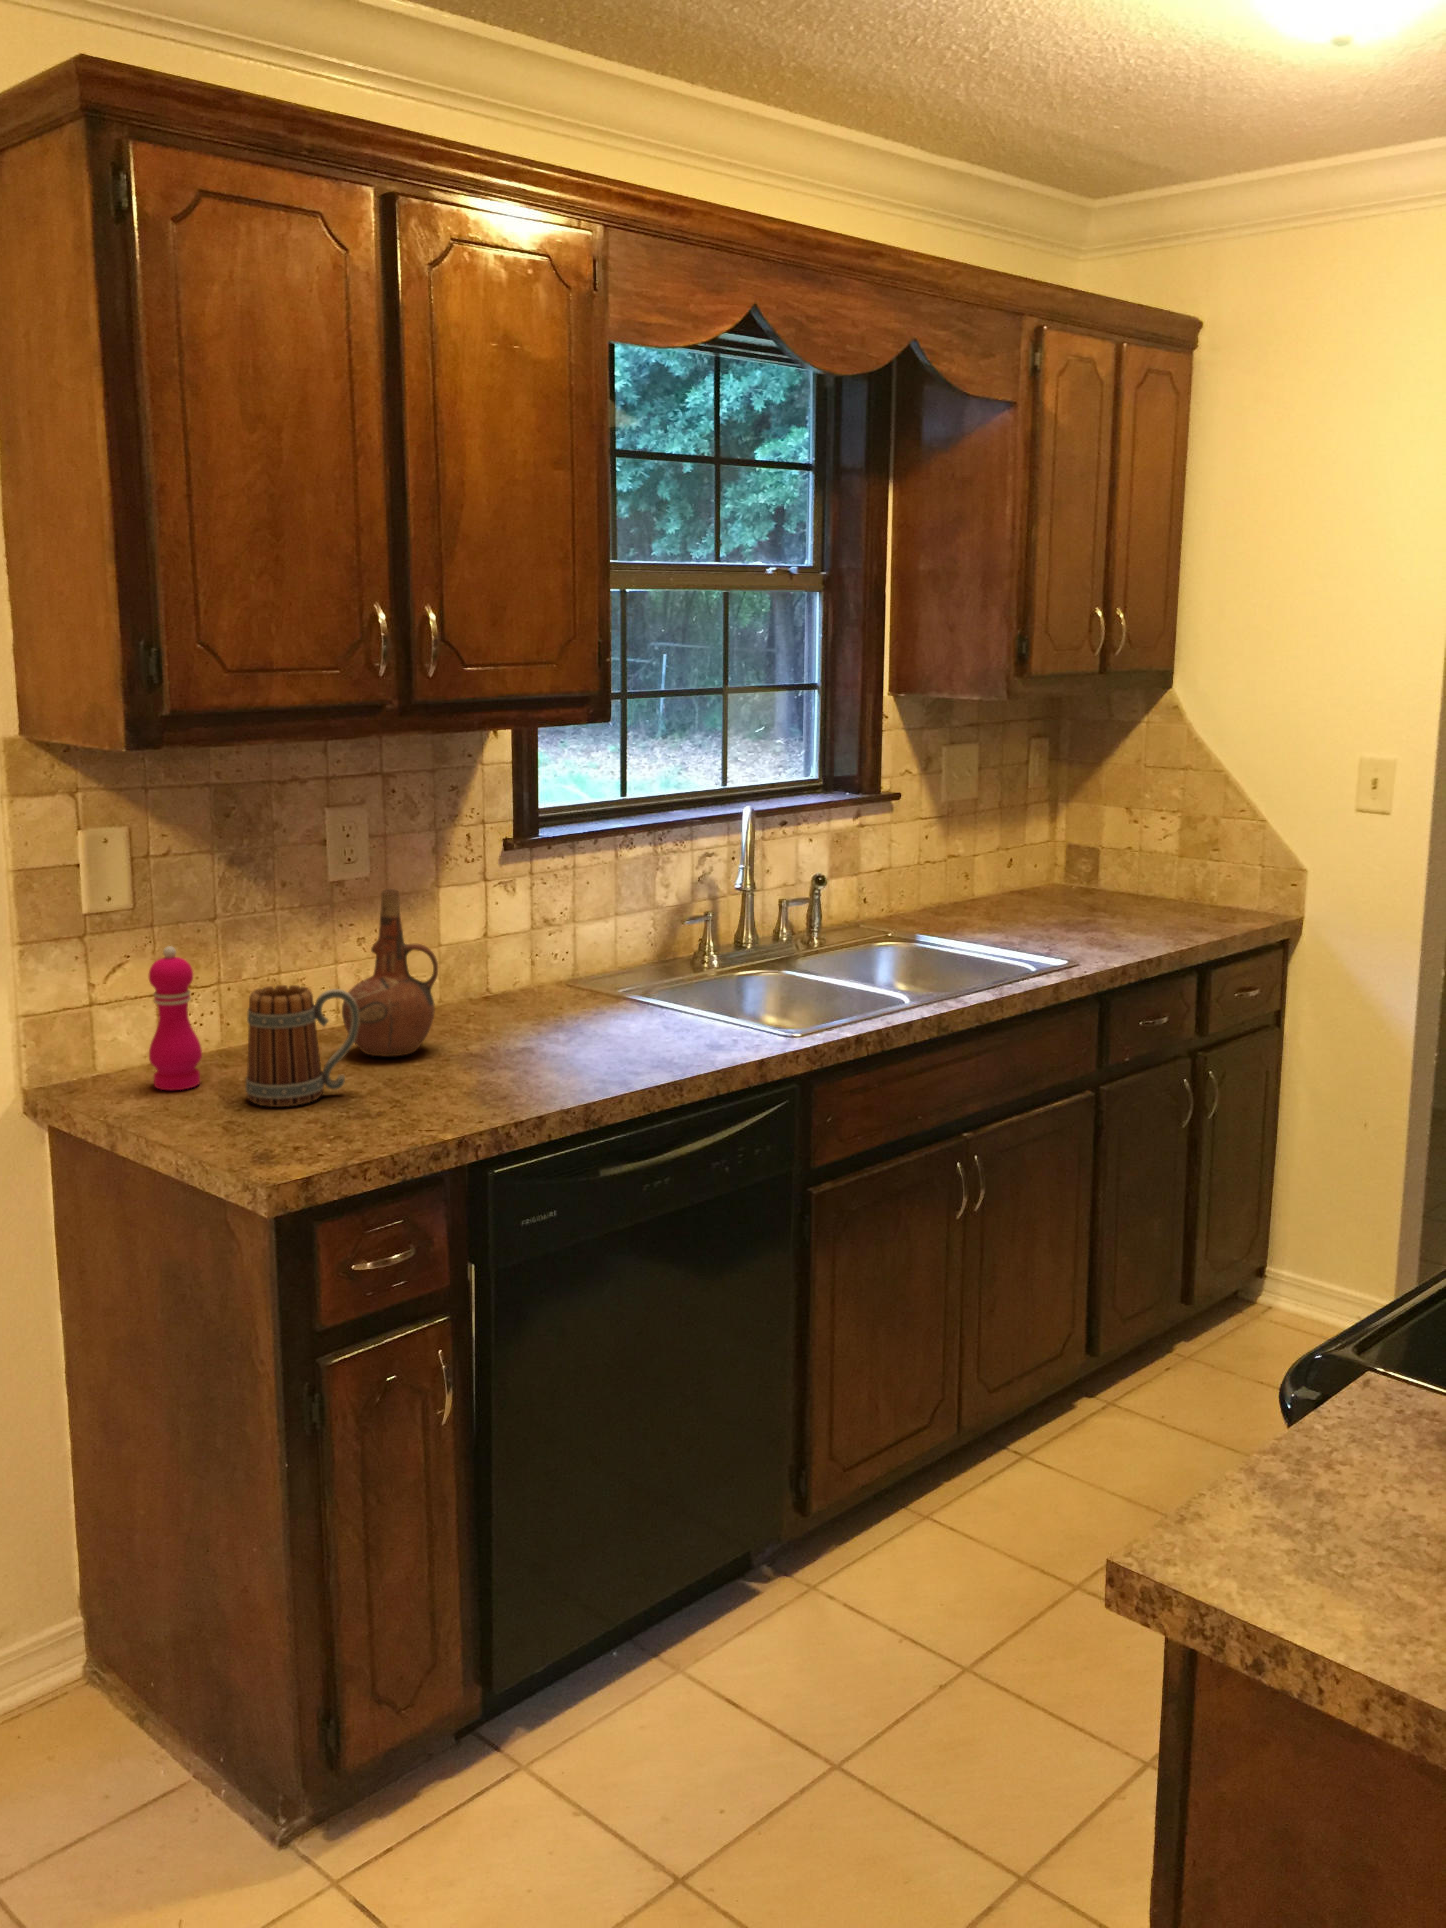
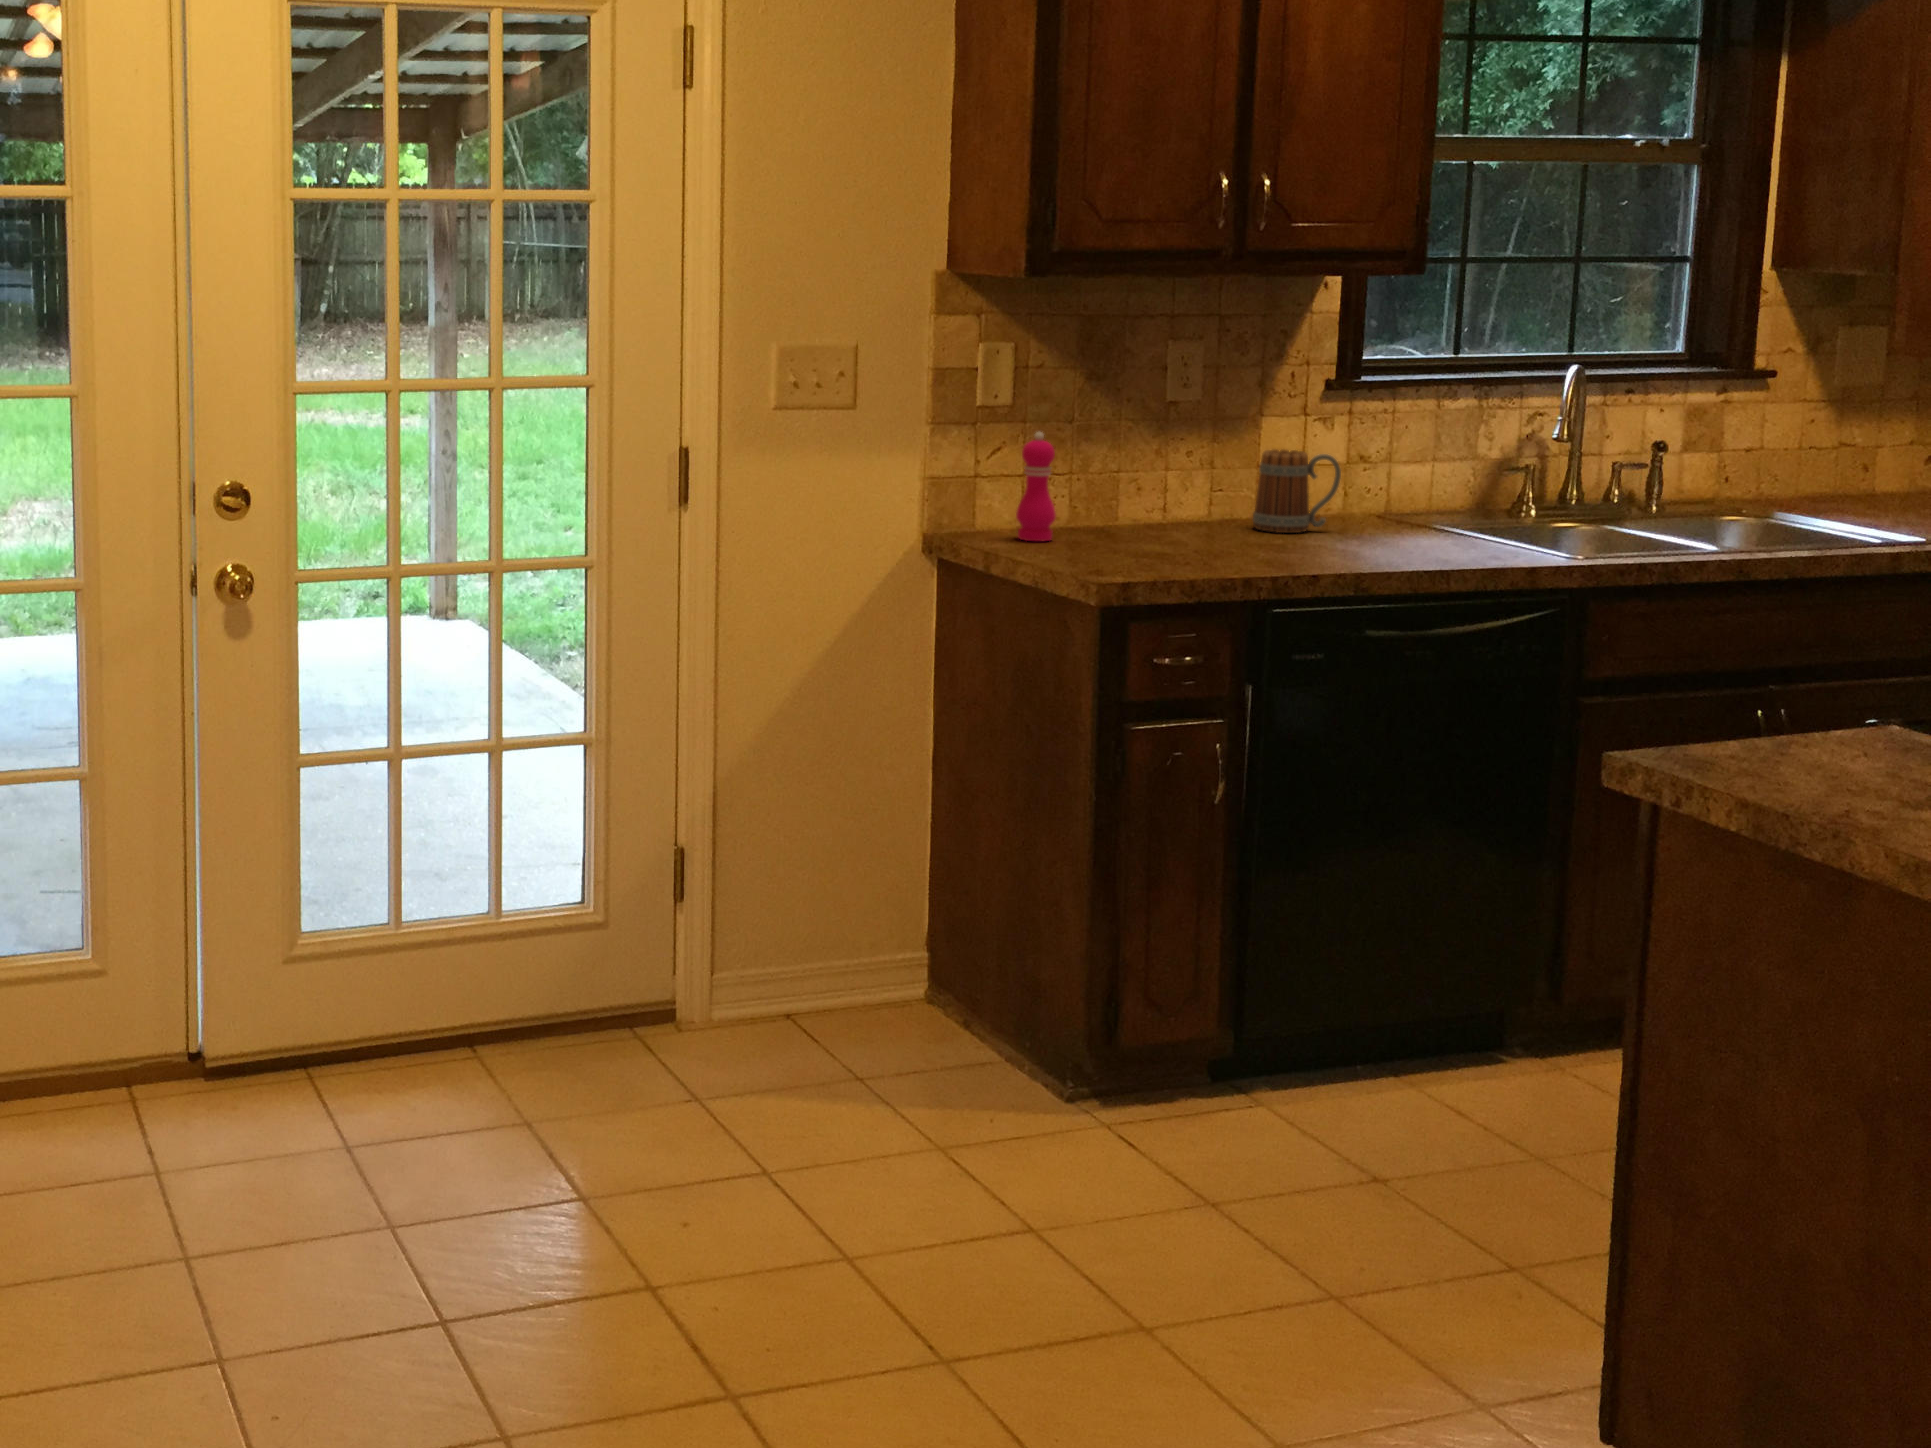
ceramic pitcher: present [342,889,438,1056] -> none [1168,404,1251,540]
mug: present [246,985,359,1107] -> present [1253,449,1341,533]

